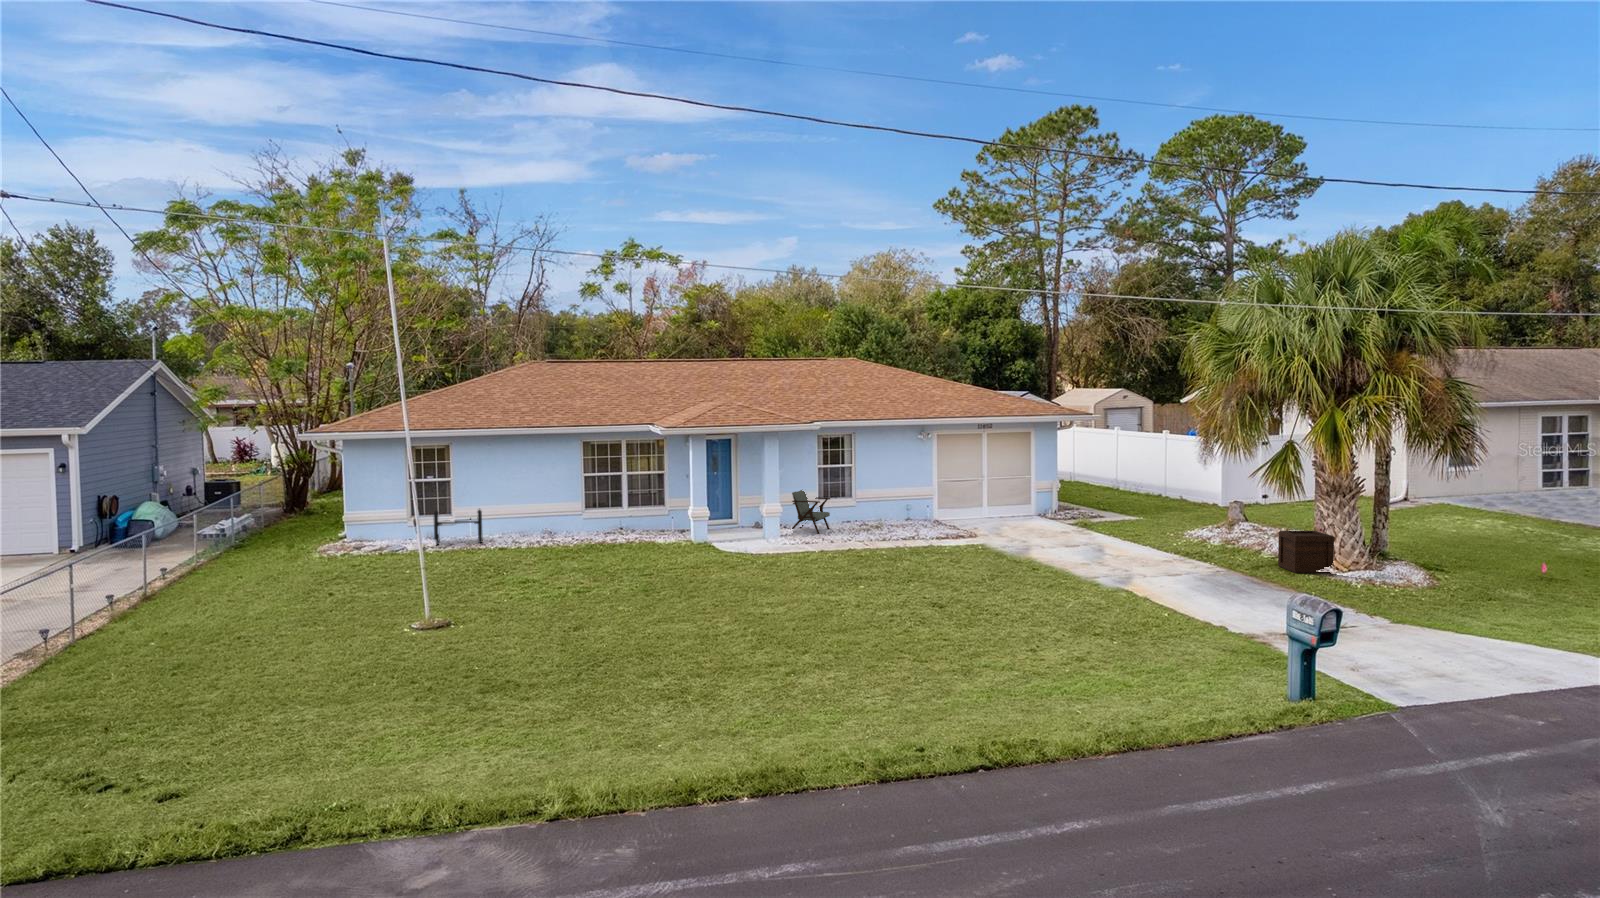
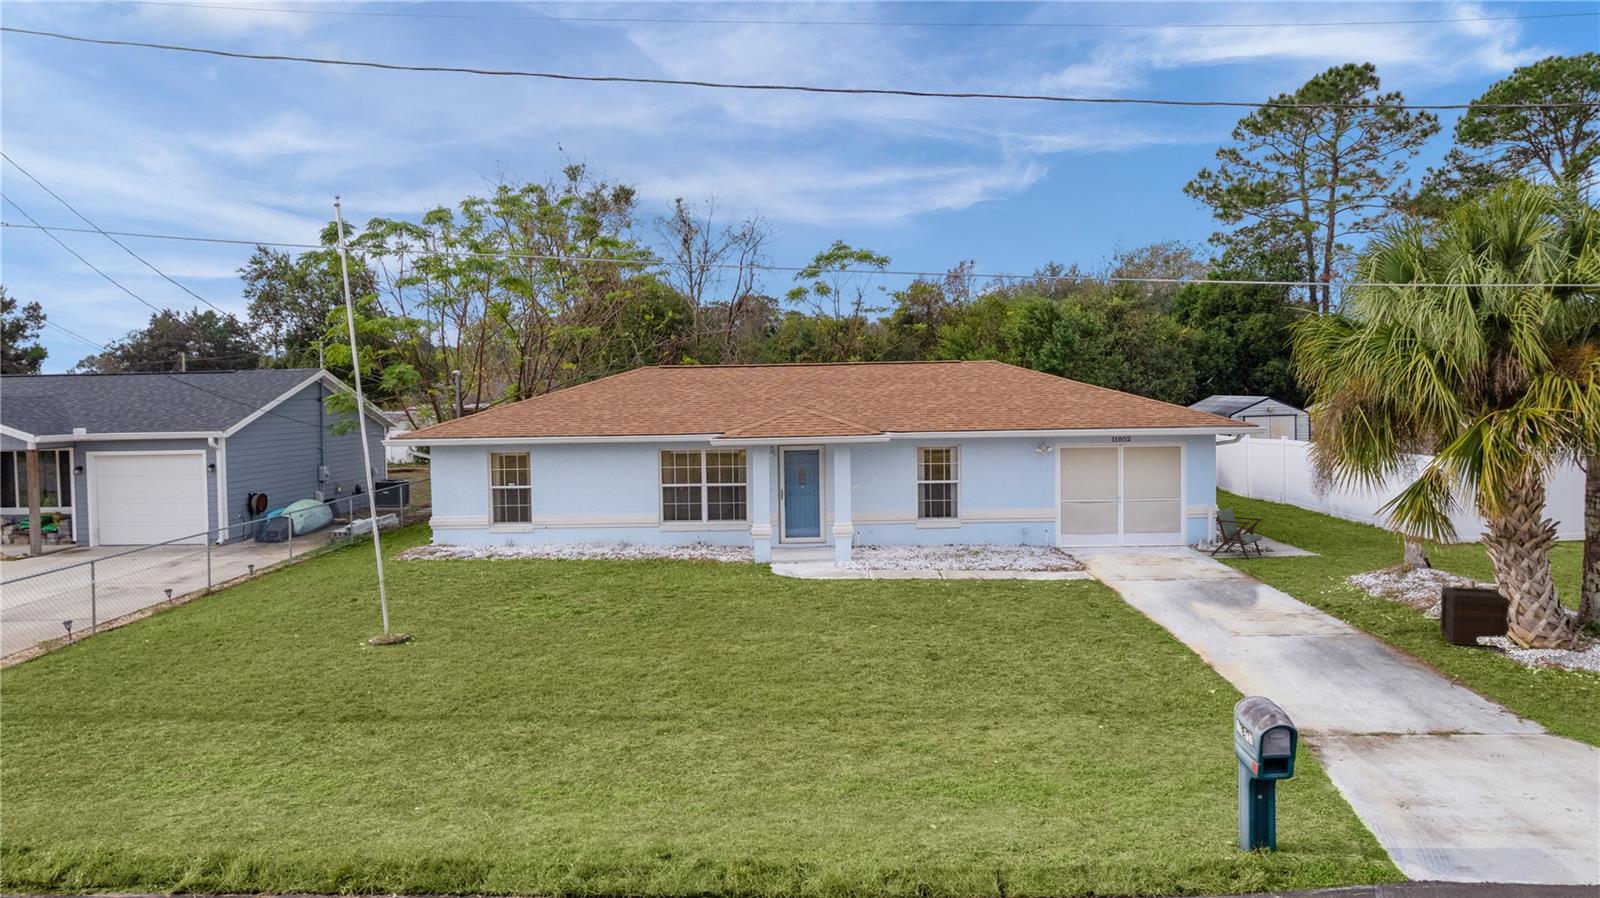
lounge chair: present [792,490,830,534] -> present [1211,508,1263,559]
bench: present [434,510,483,545] -> none [512,517,563,552]

